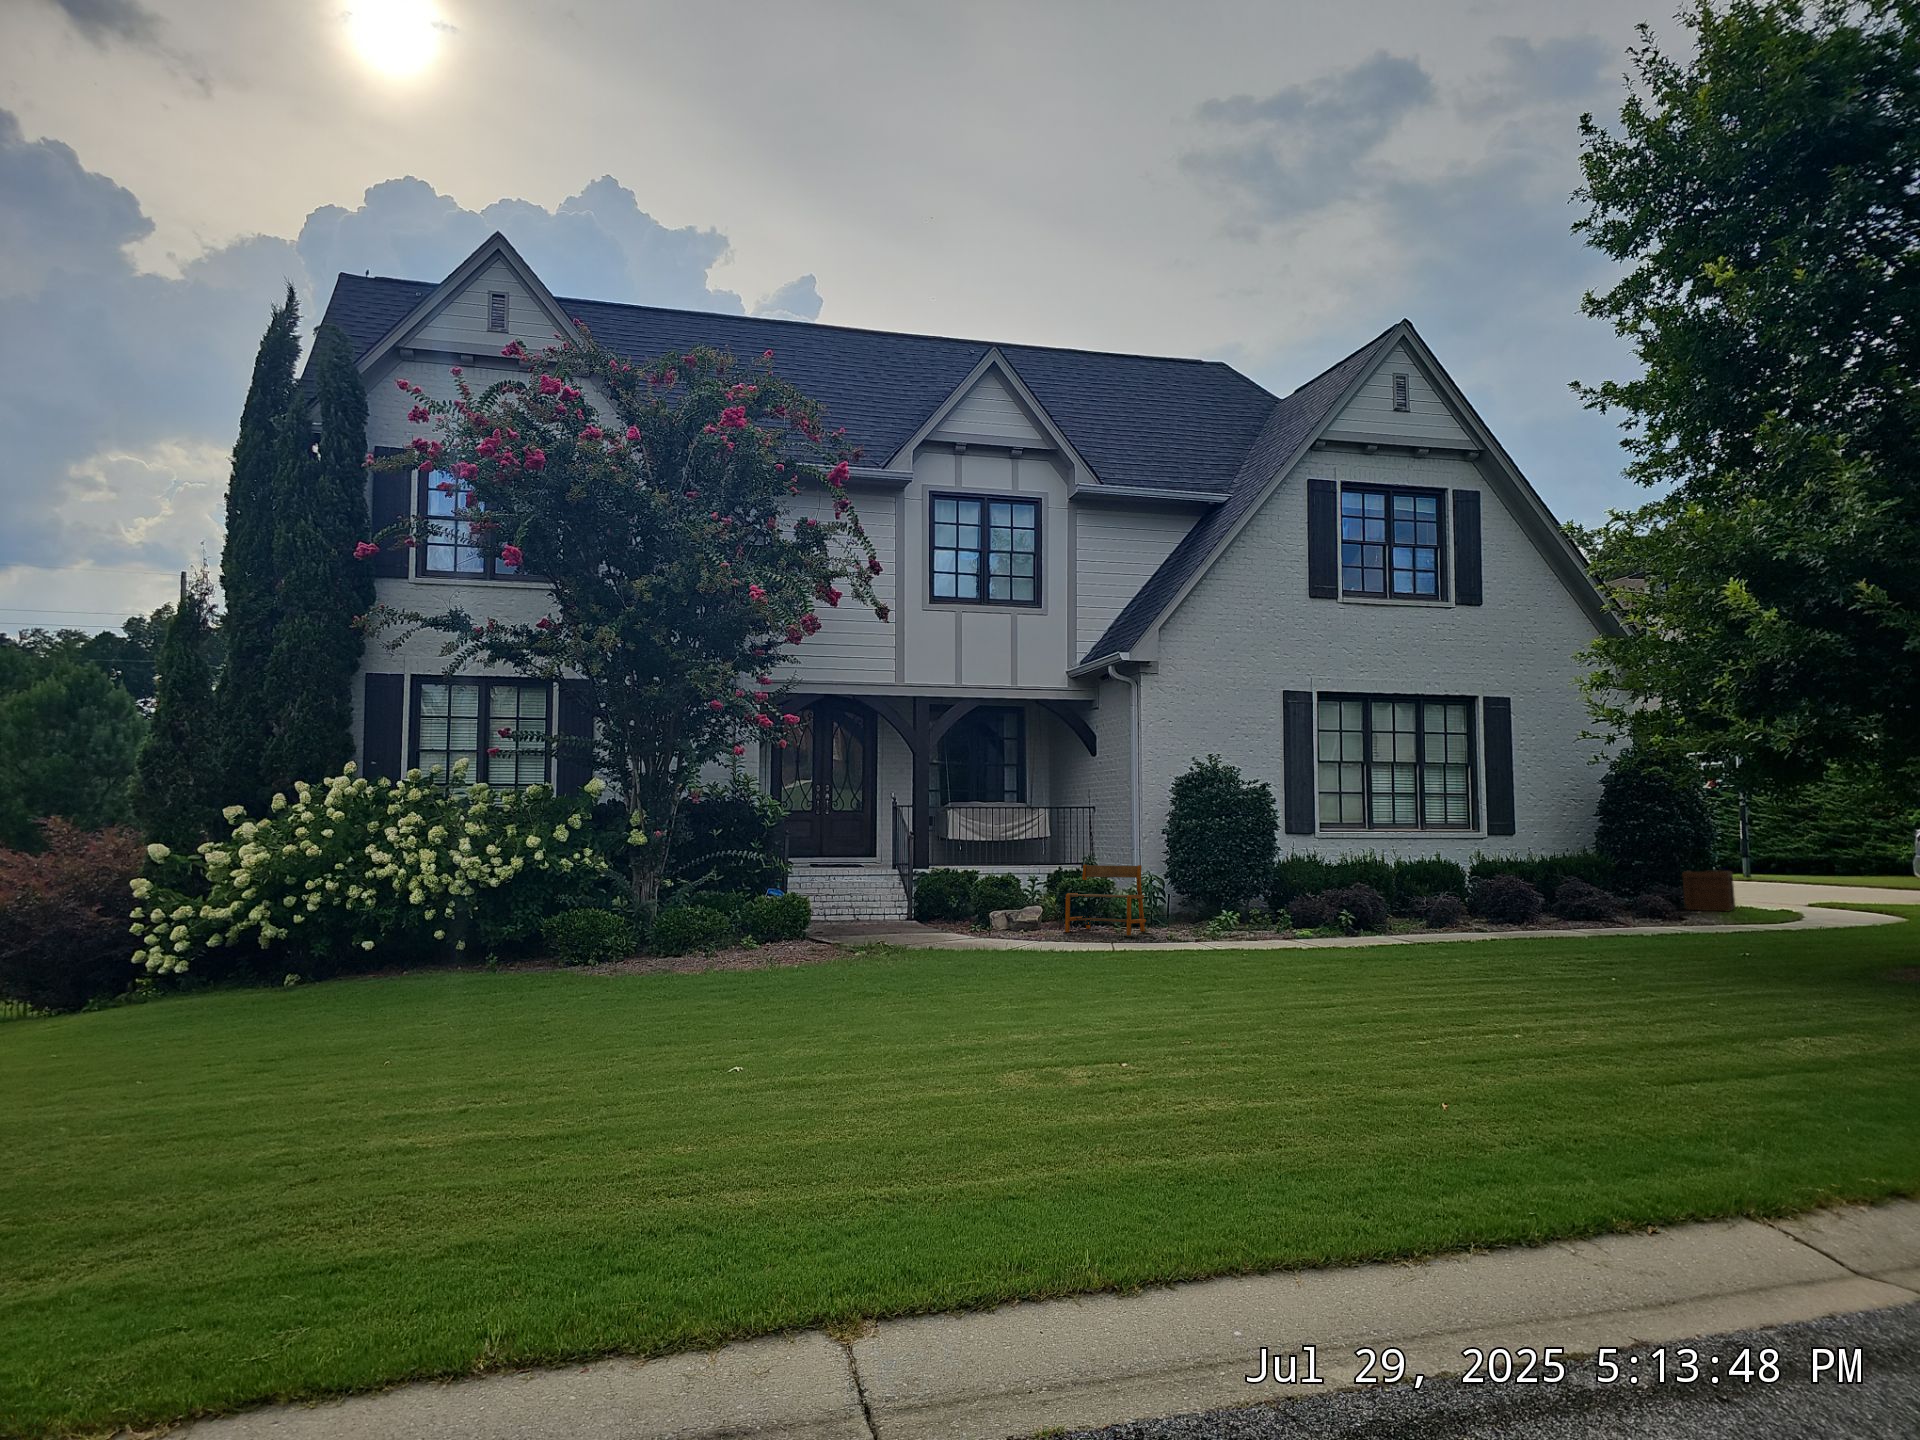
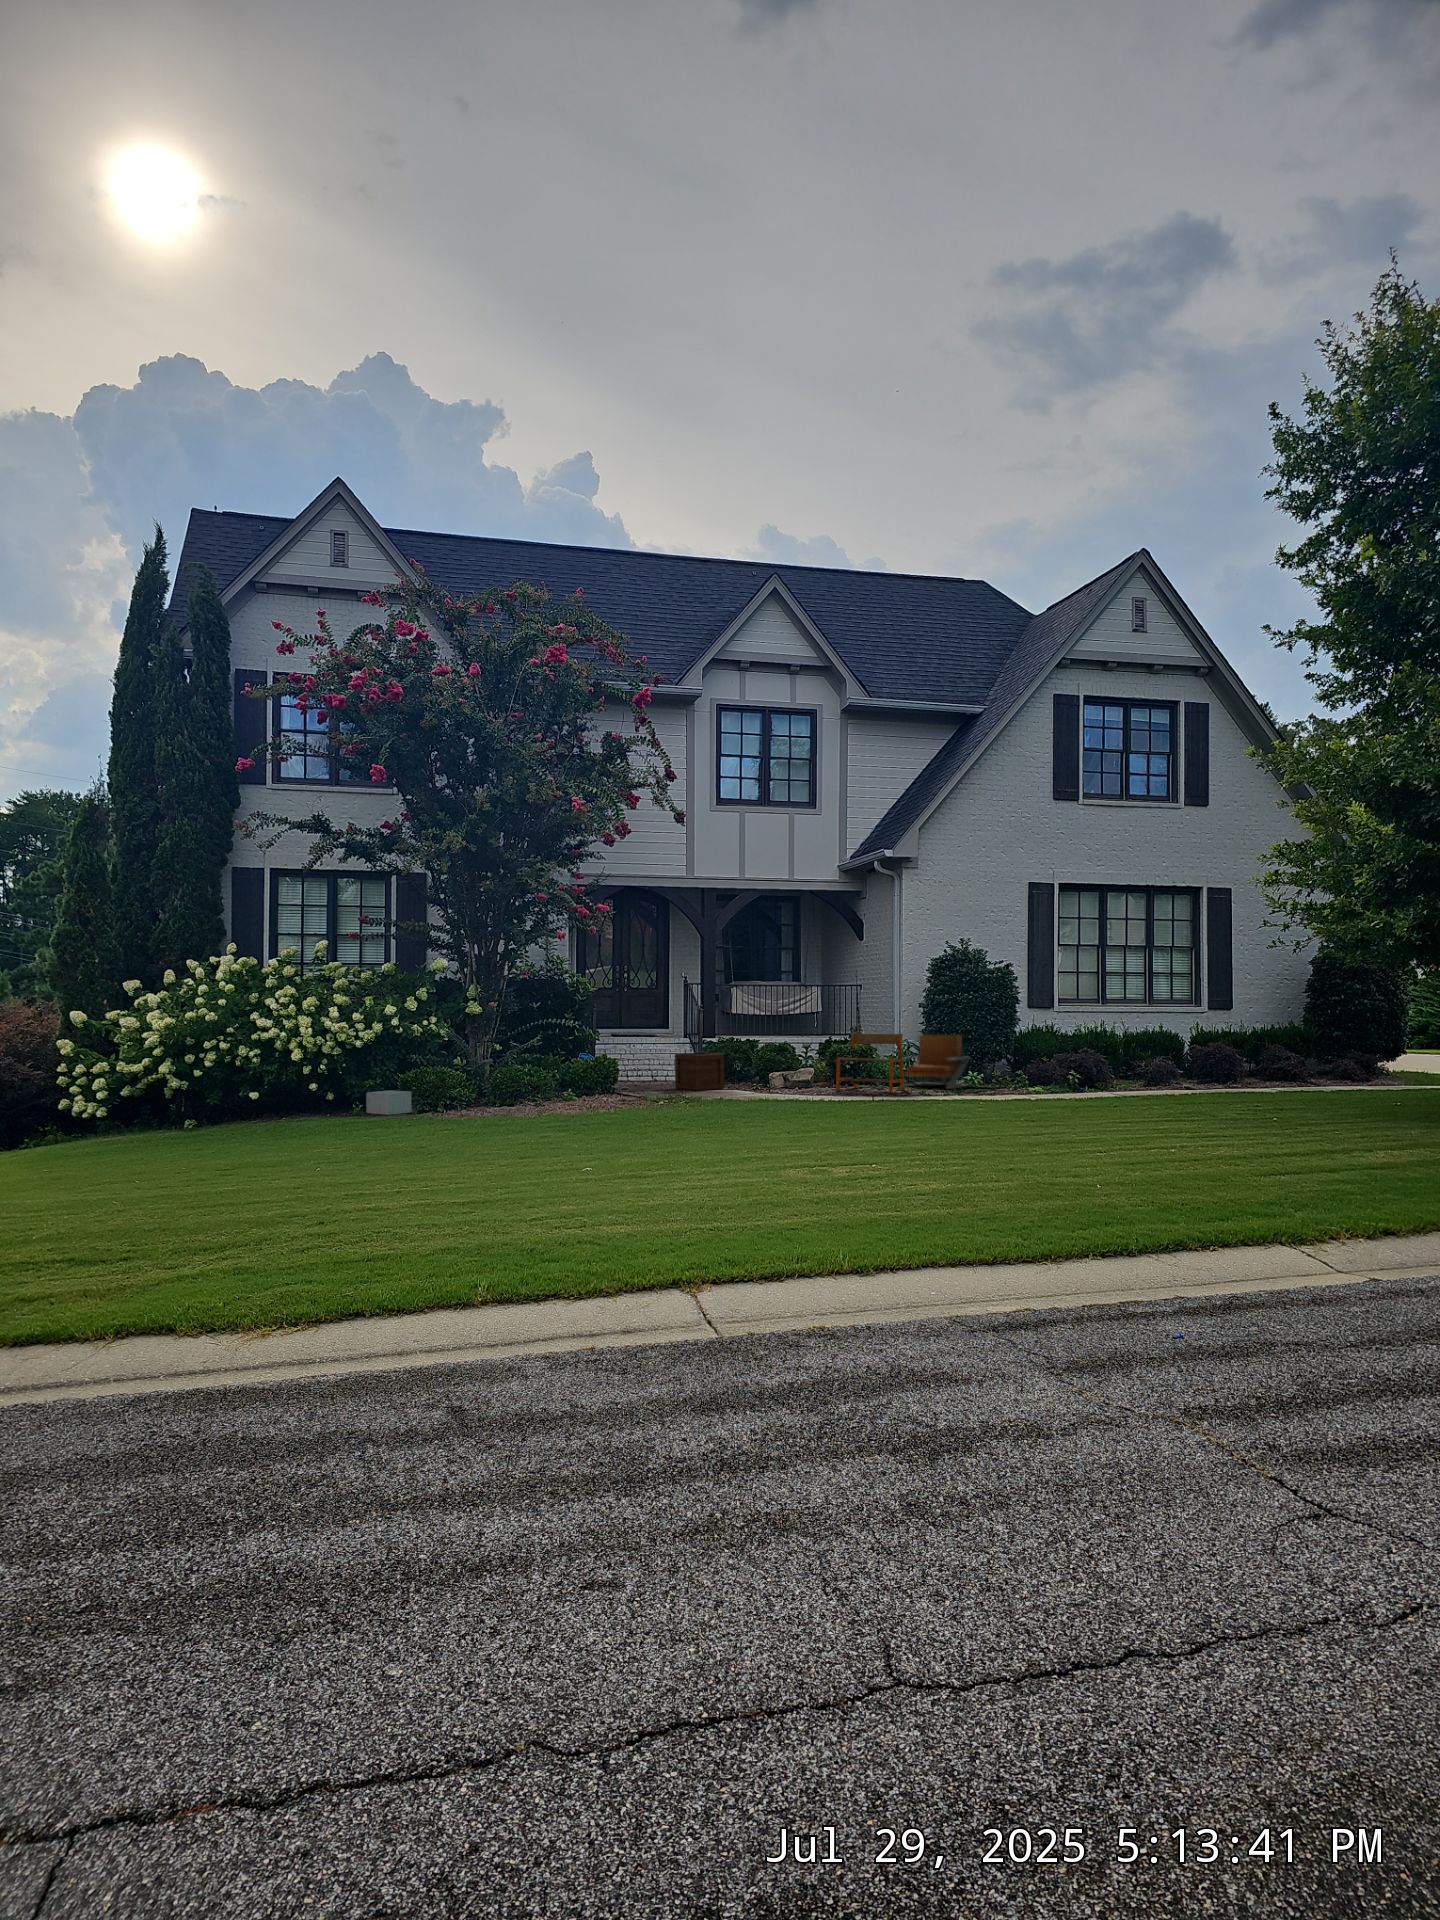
lounge chair: none [1139,866,1221,930] -> present [904,1035,970,1089]
wooden crate: present [1682,871,1735,912] -> present [675,1052,724,1091]
storage box: none [506,936,560,967] -> present [366,1090,412,1115]

